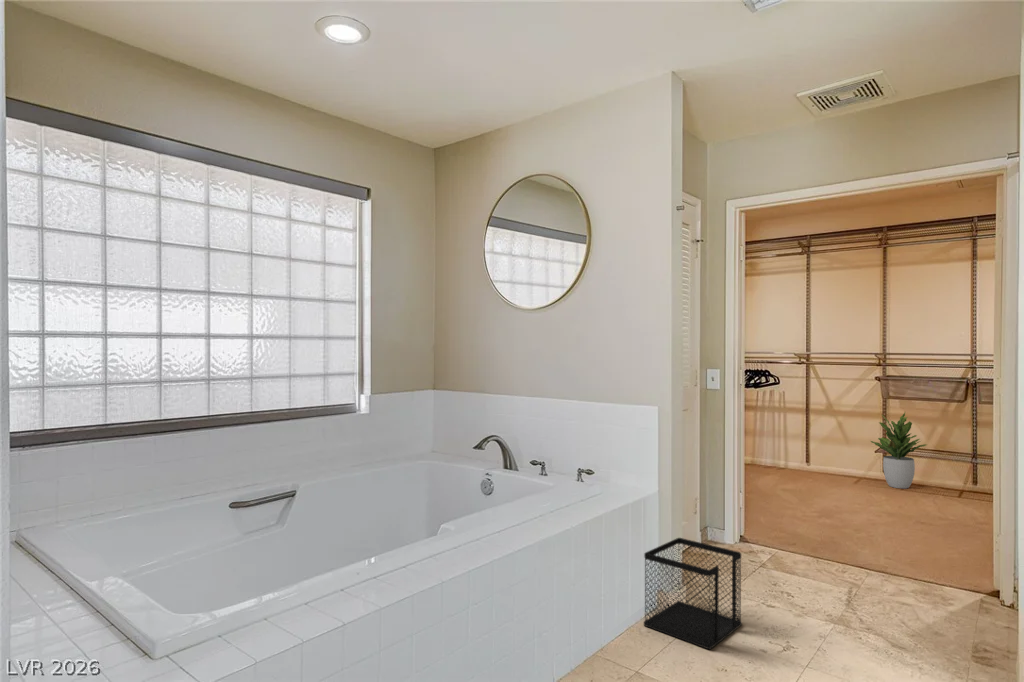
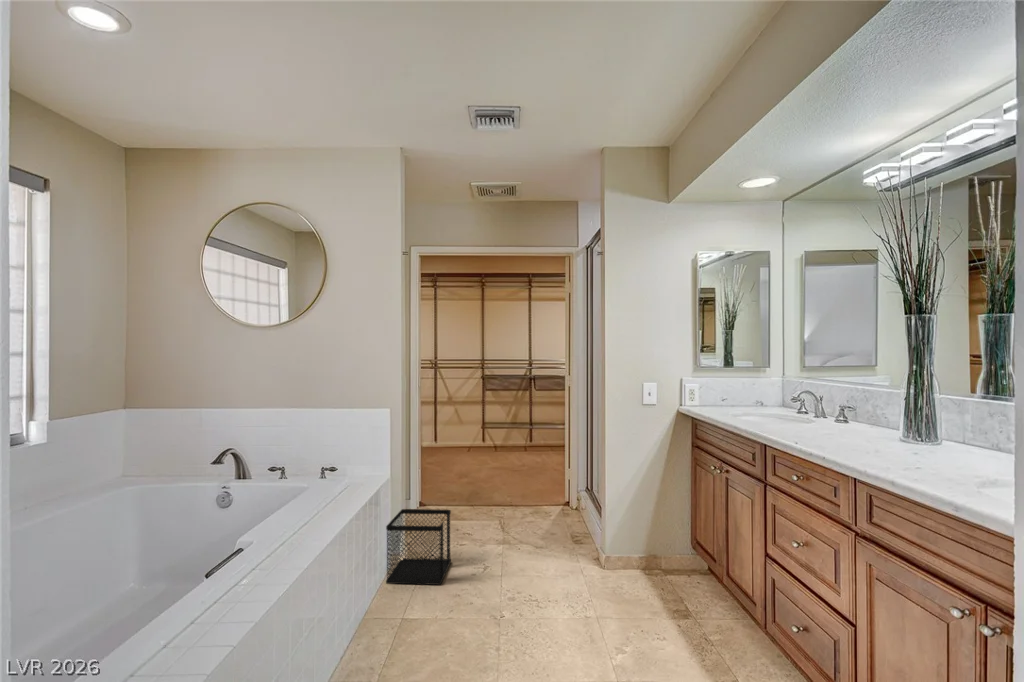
potted plant: present [871,413,926,488] -> none [476,399,509,451]

